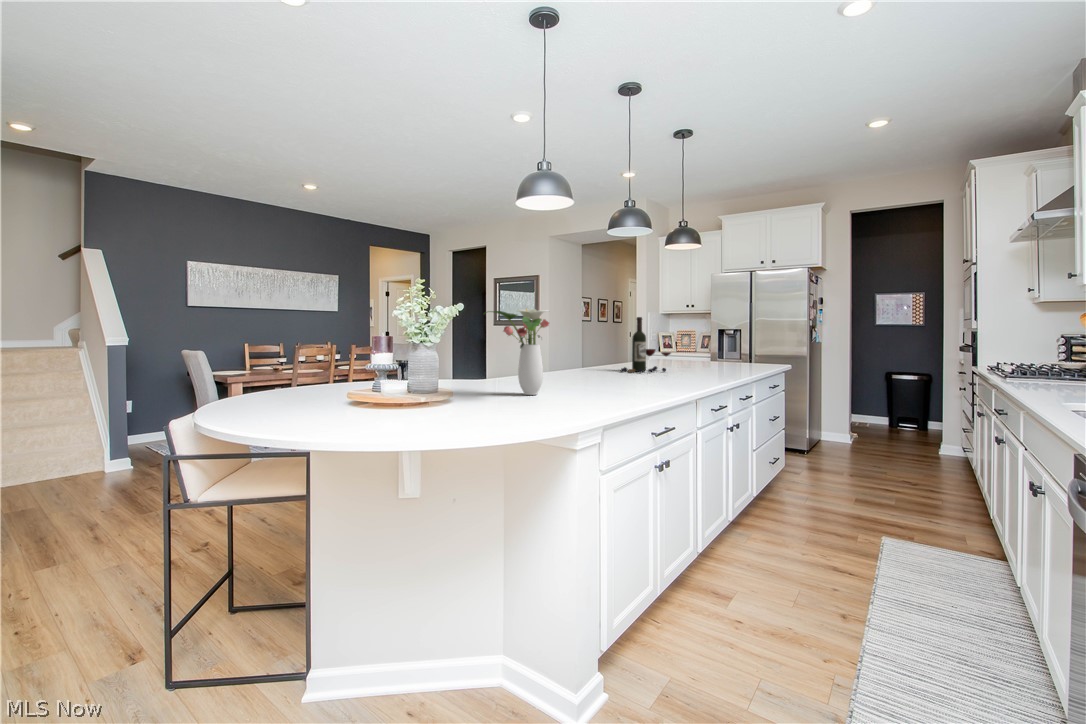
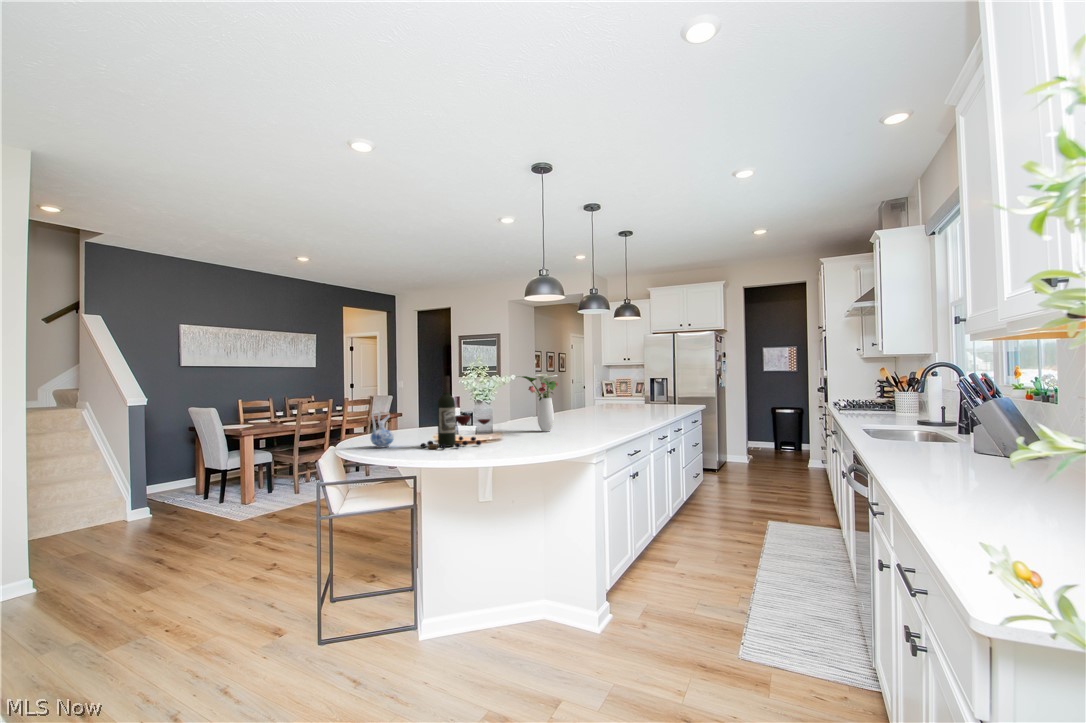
wine bottle: present [621,317,671,373] -> present [421,376,490,449]
ceramic pitcher: none [225,354,266,412] -> present [371,411,394,448]

